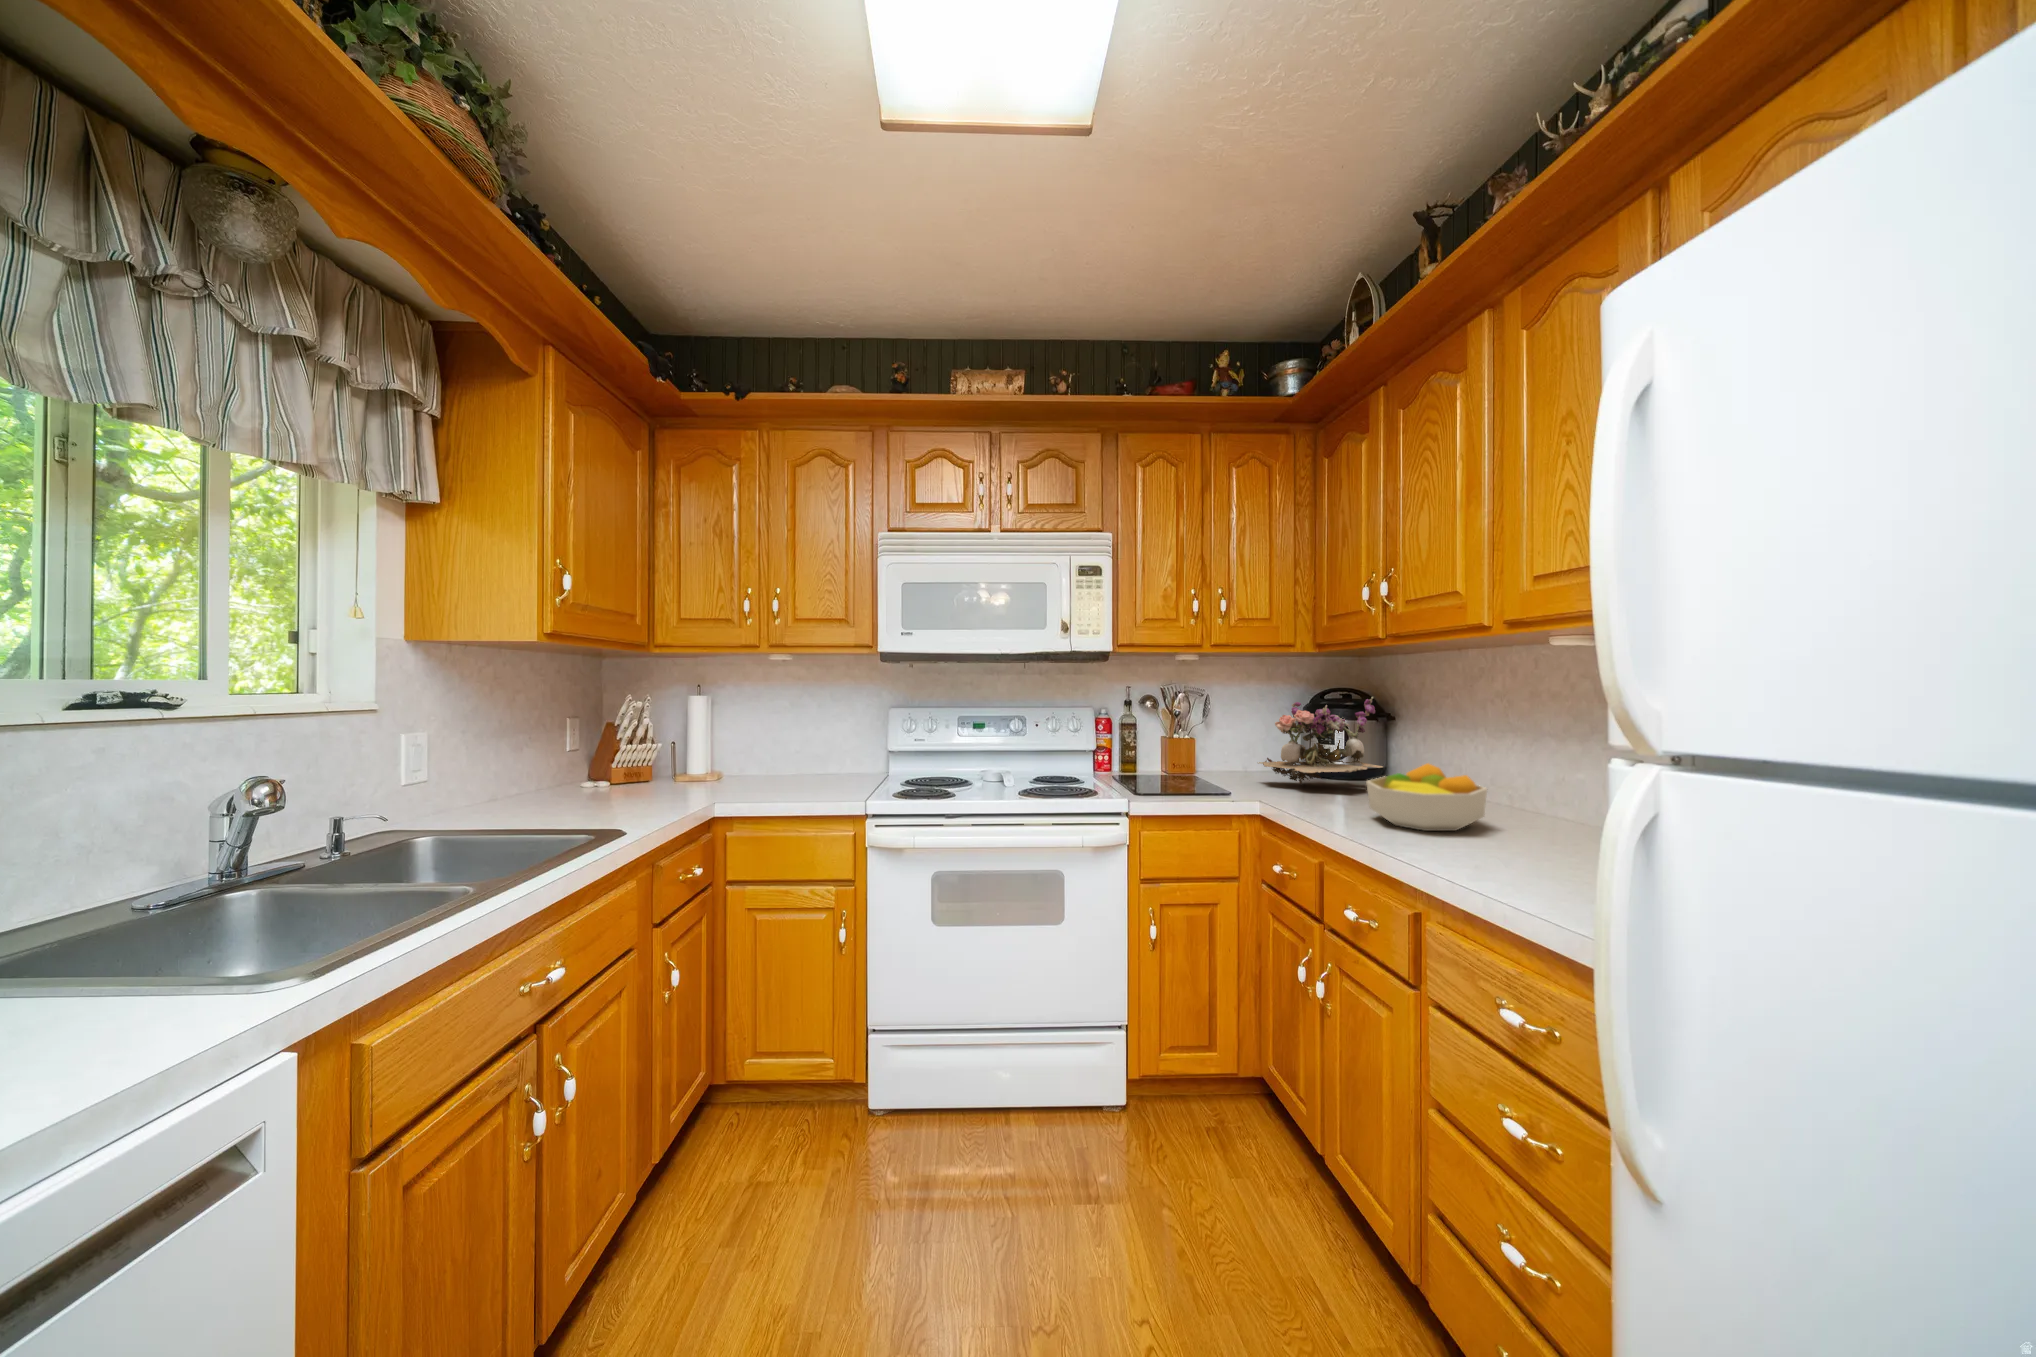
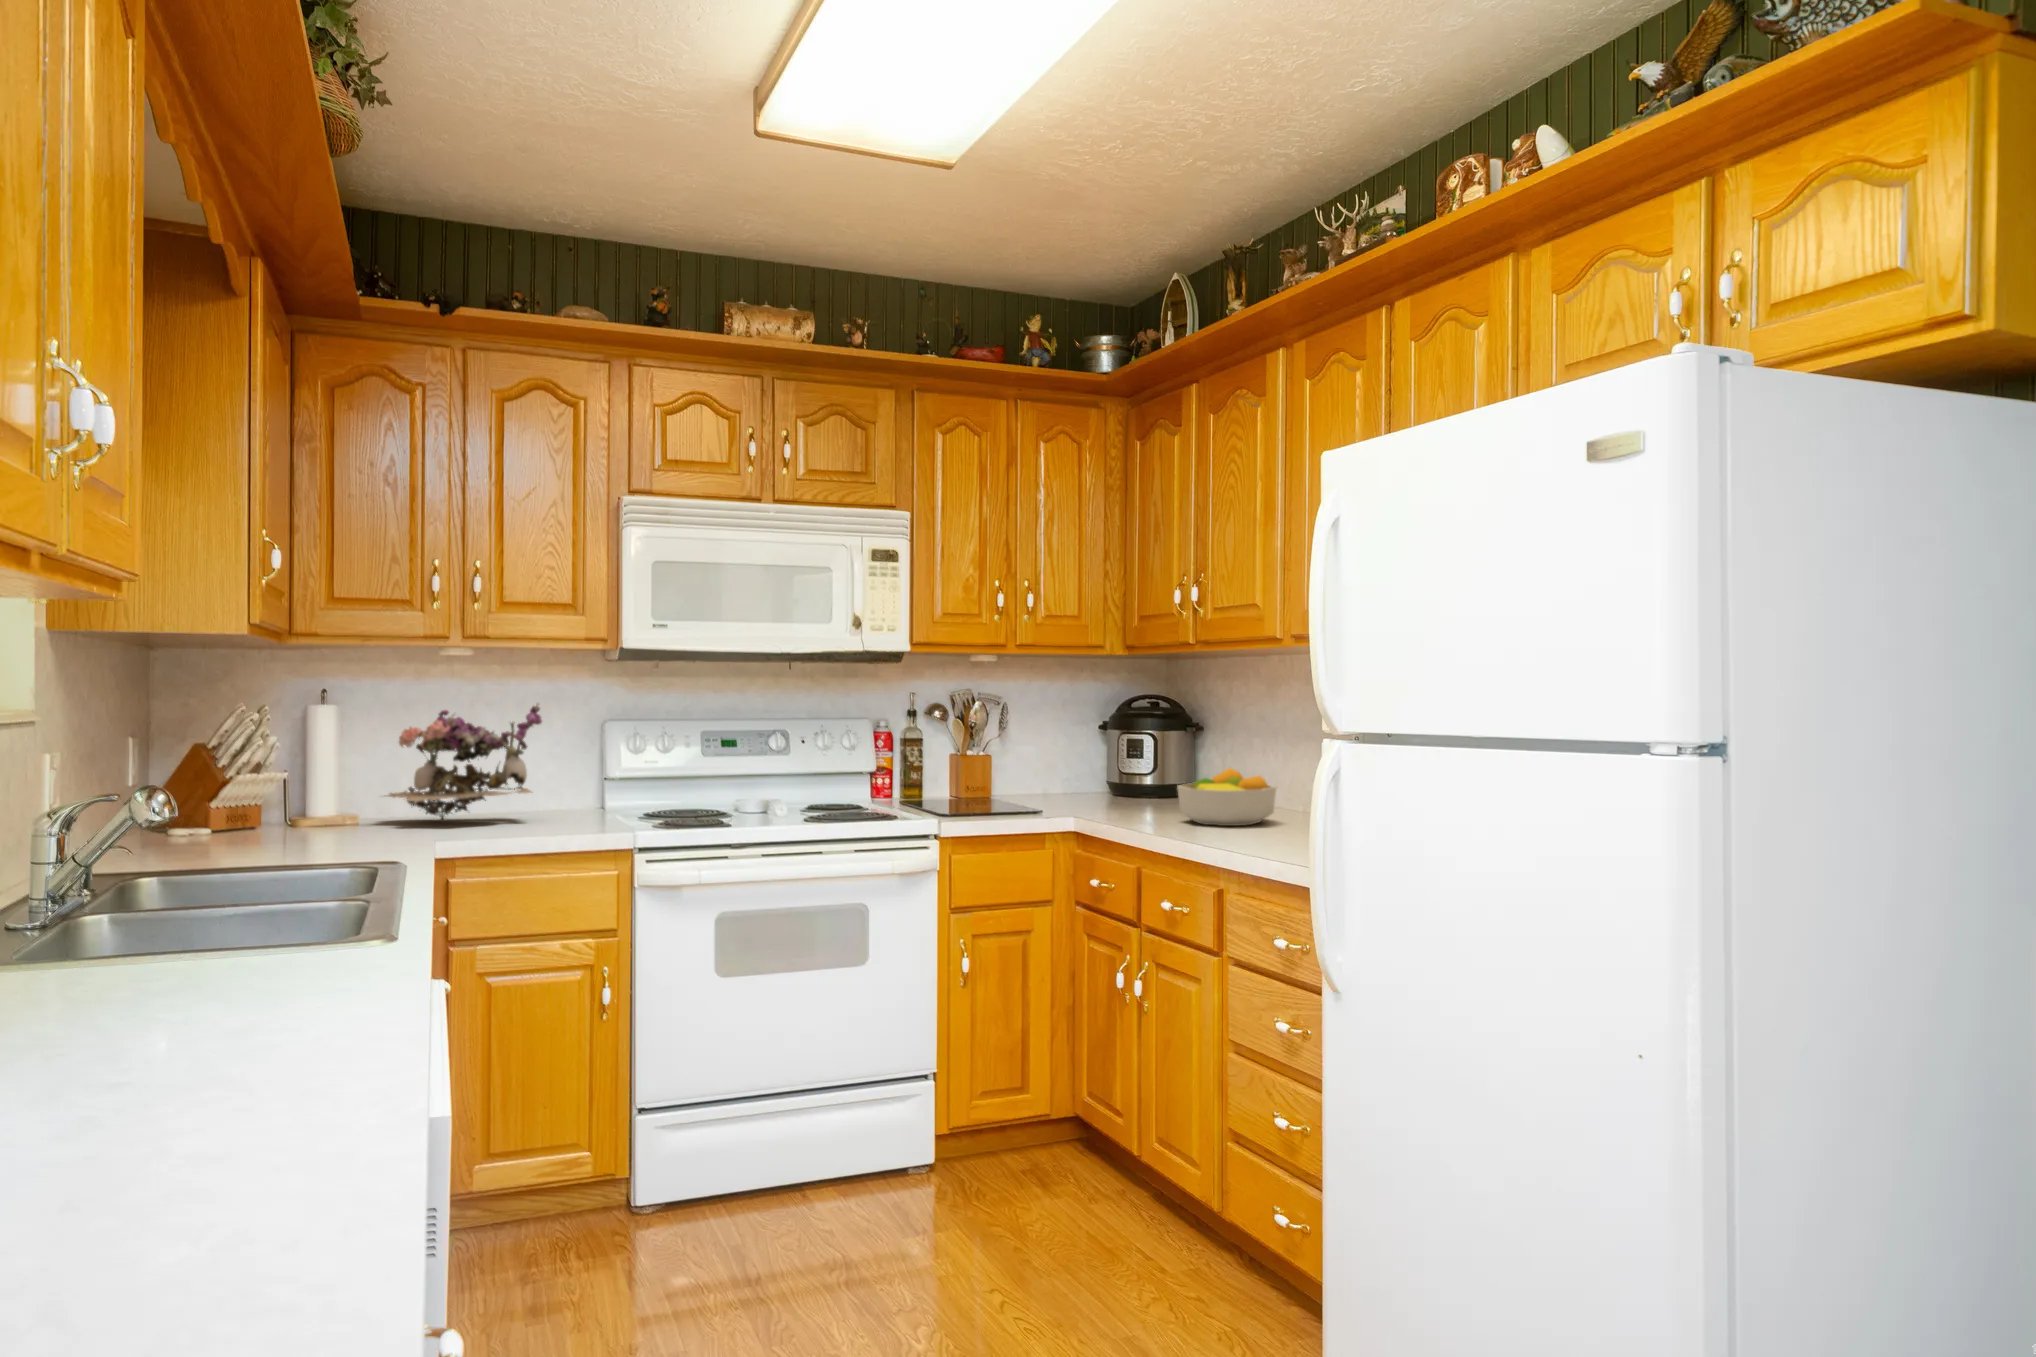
flower arrangement: present [1258,697,1383,784] -> present [385,704,542,820]

